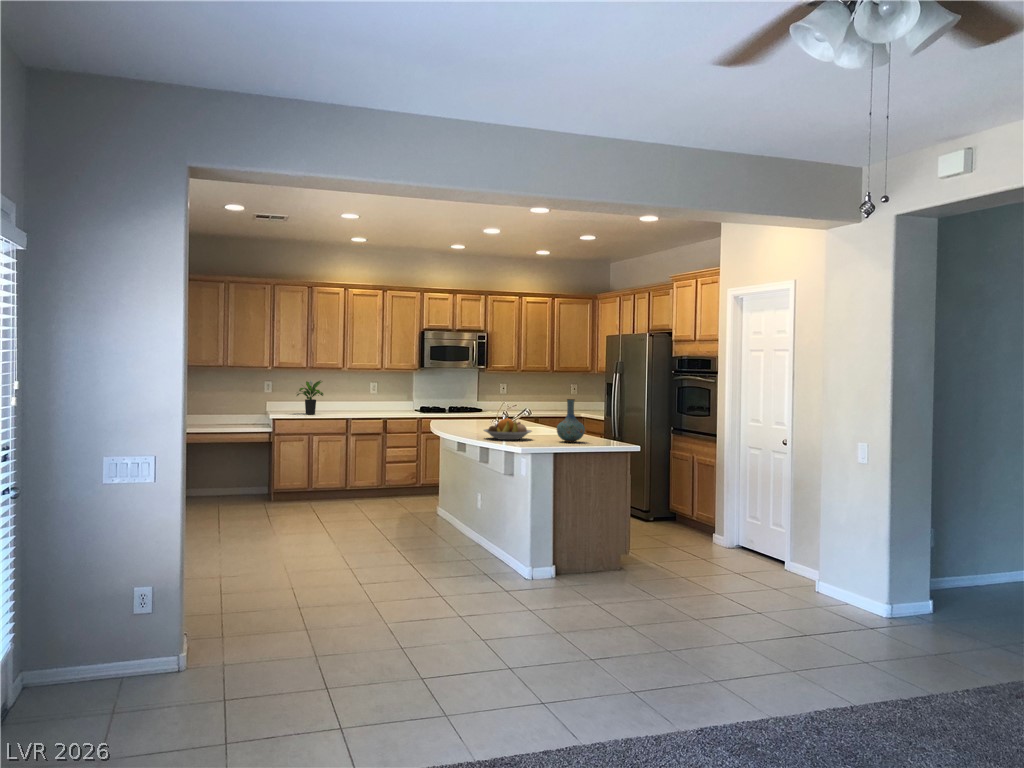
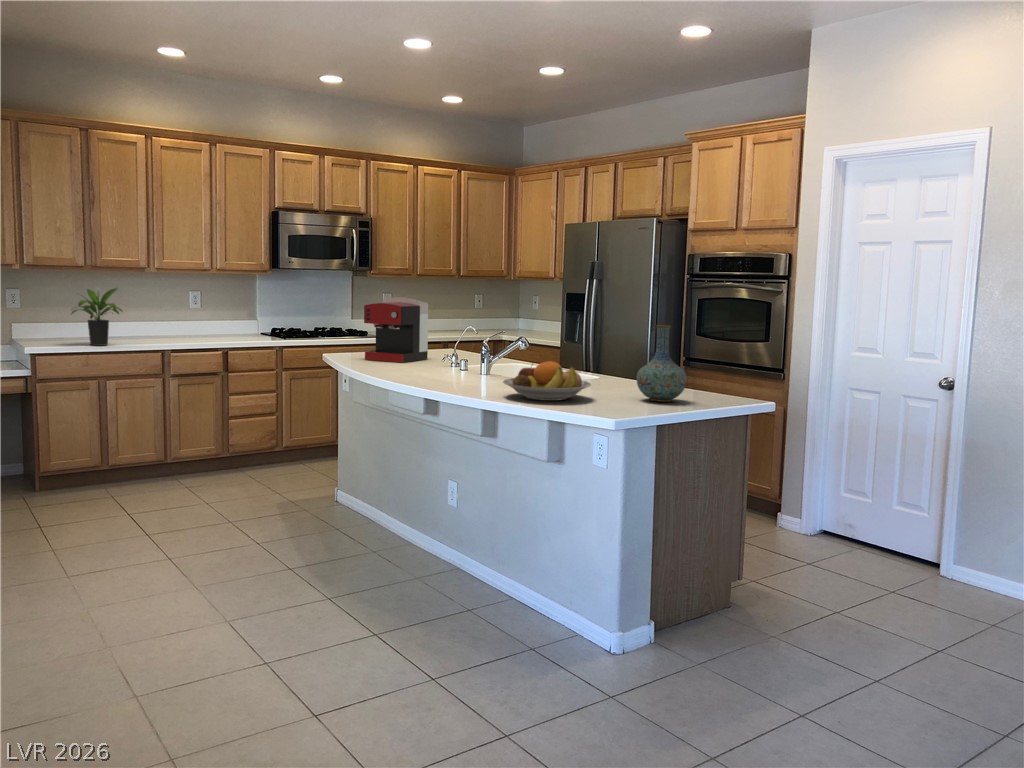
coffee maker: none [450,386,491,425] -> present [364,297,428,363]

